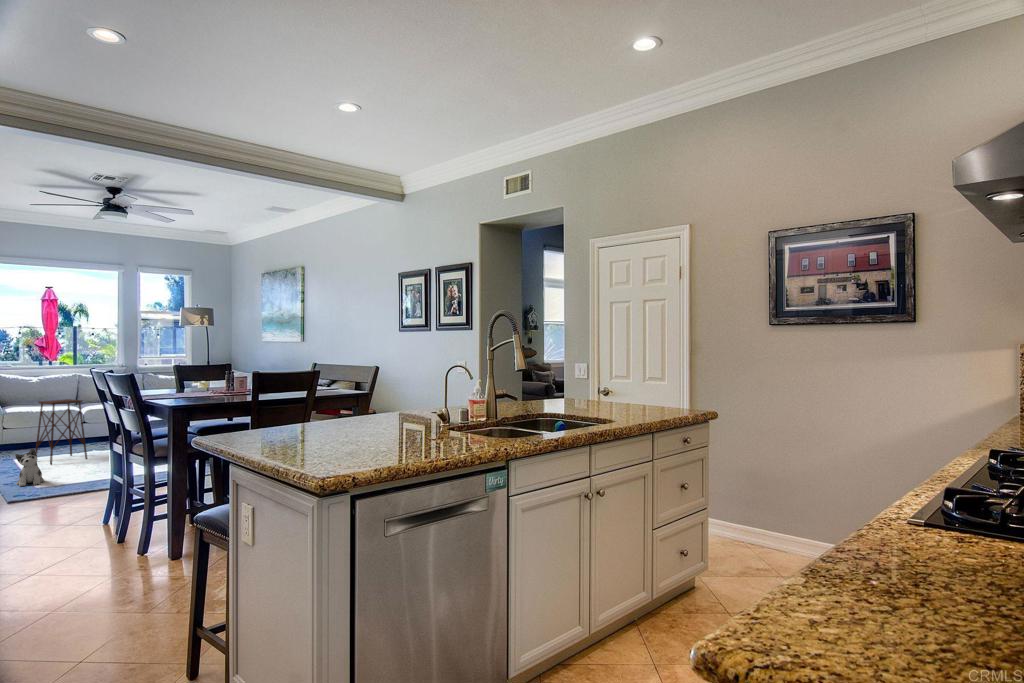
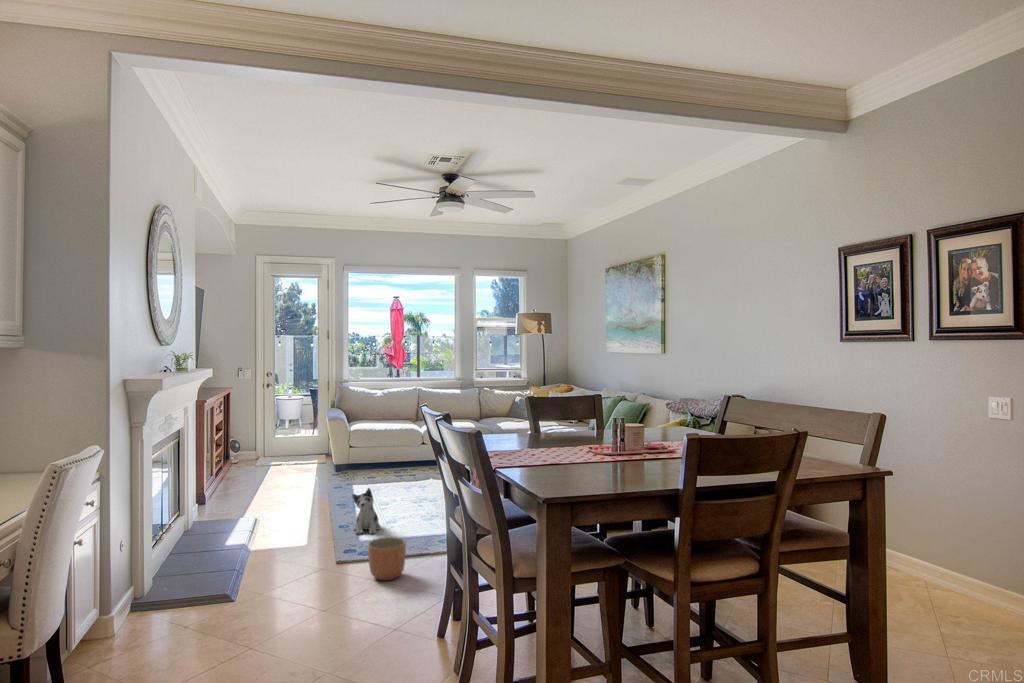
side table: present [35,399,87,465] -> none [377,422,426,499]
planter: none [40,475,75,505] -> present [368,537,406,580]

